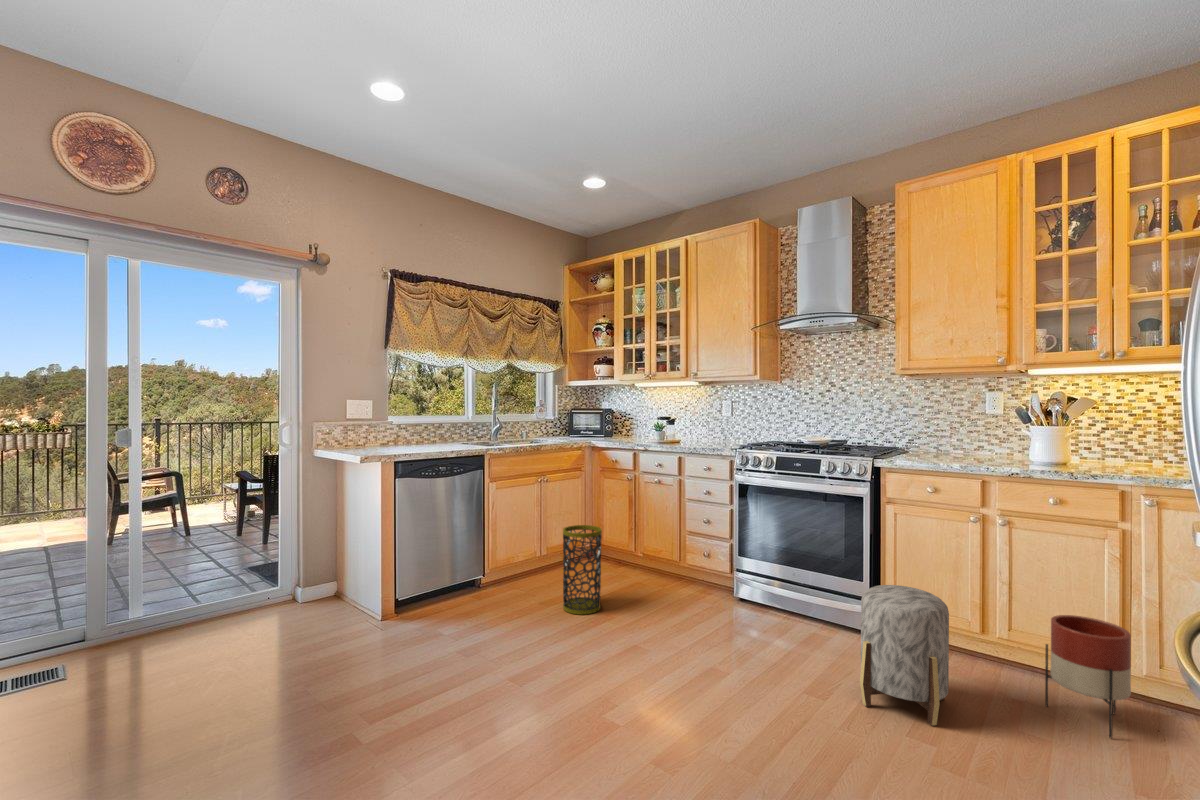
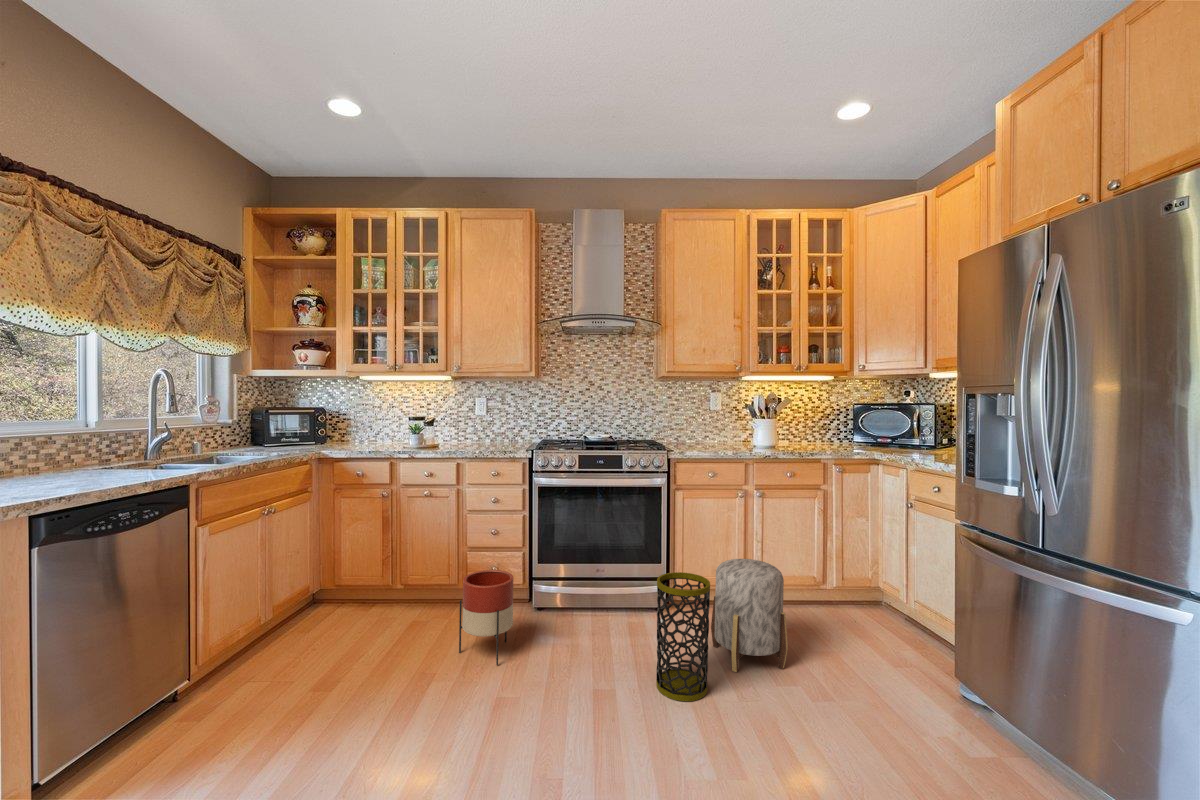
trash can: present [563,525,602,615] -> present [656,572,710,701]
planter: present [1045,615,1131,738] -> present [459,570,514,665]

